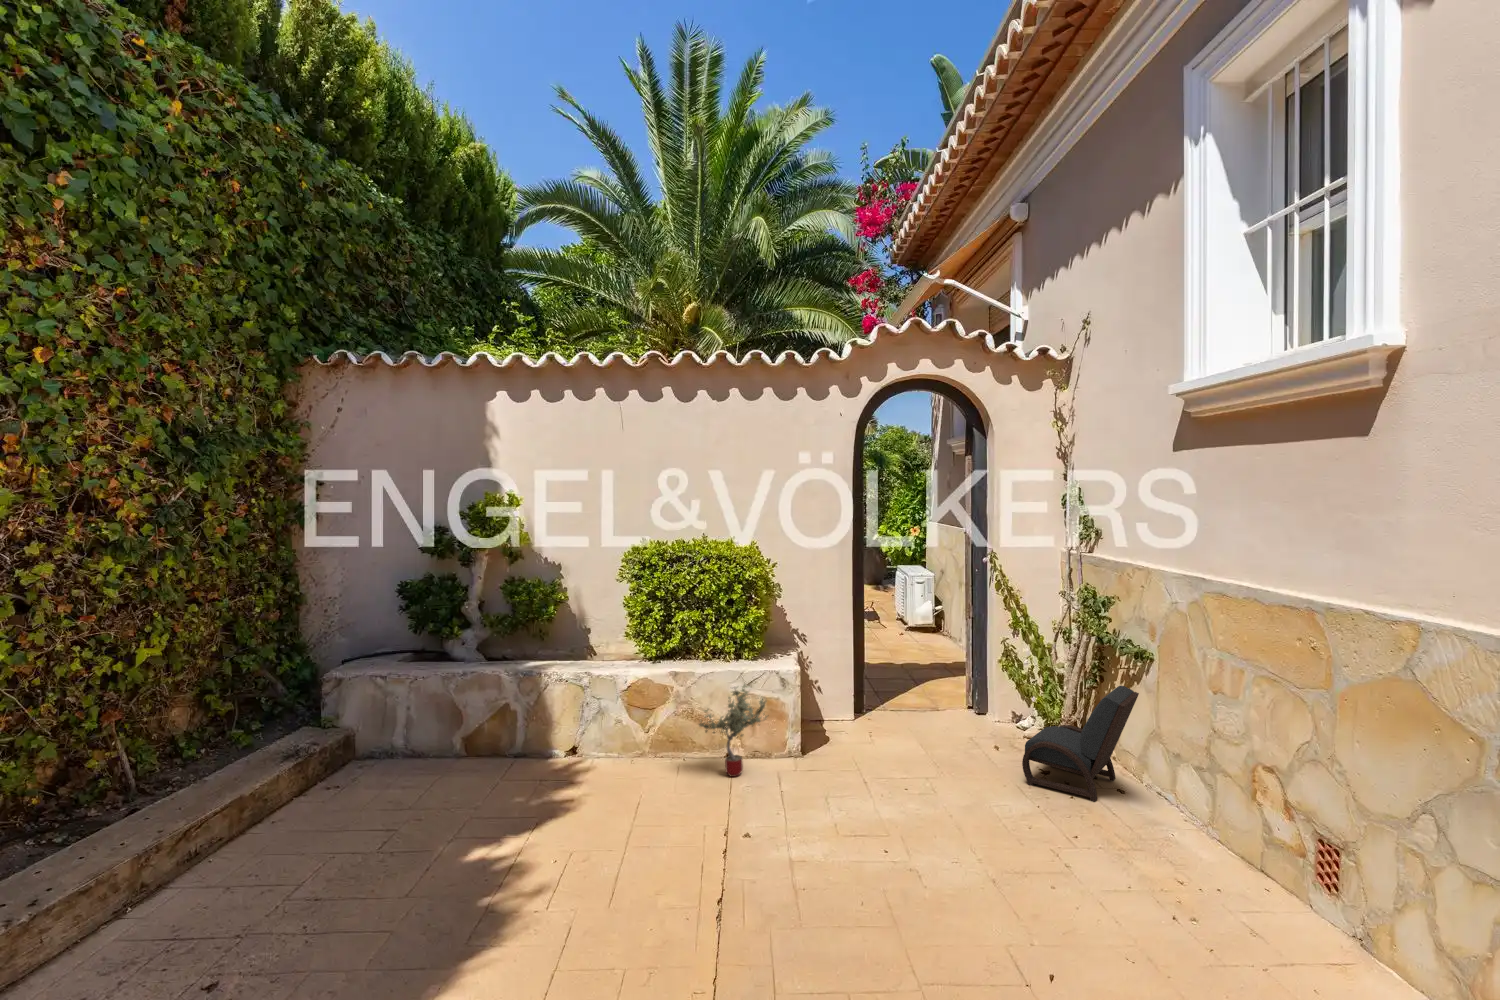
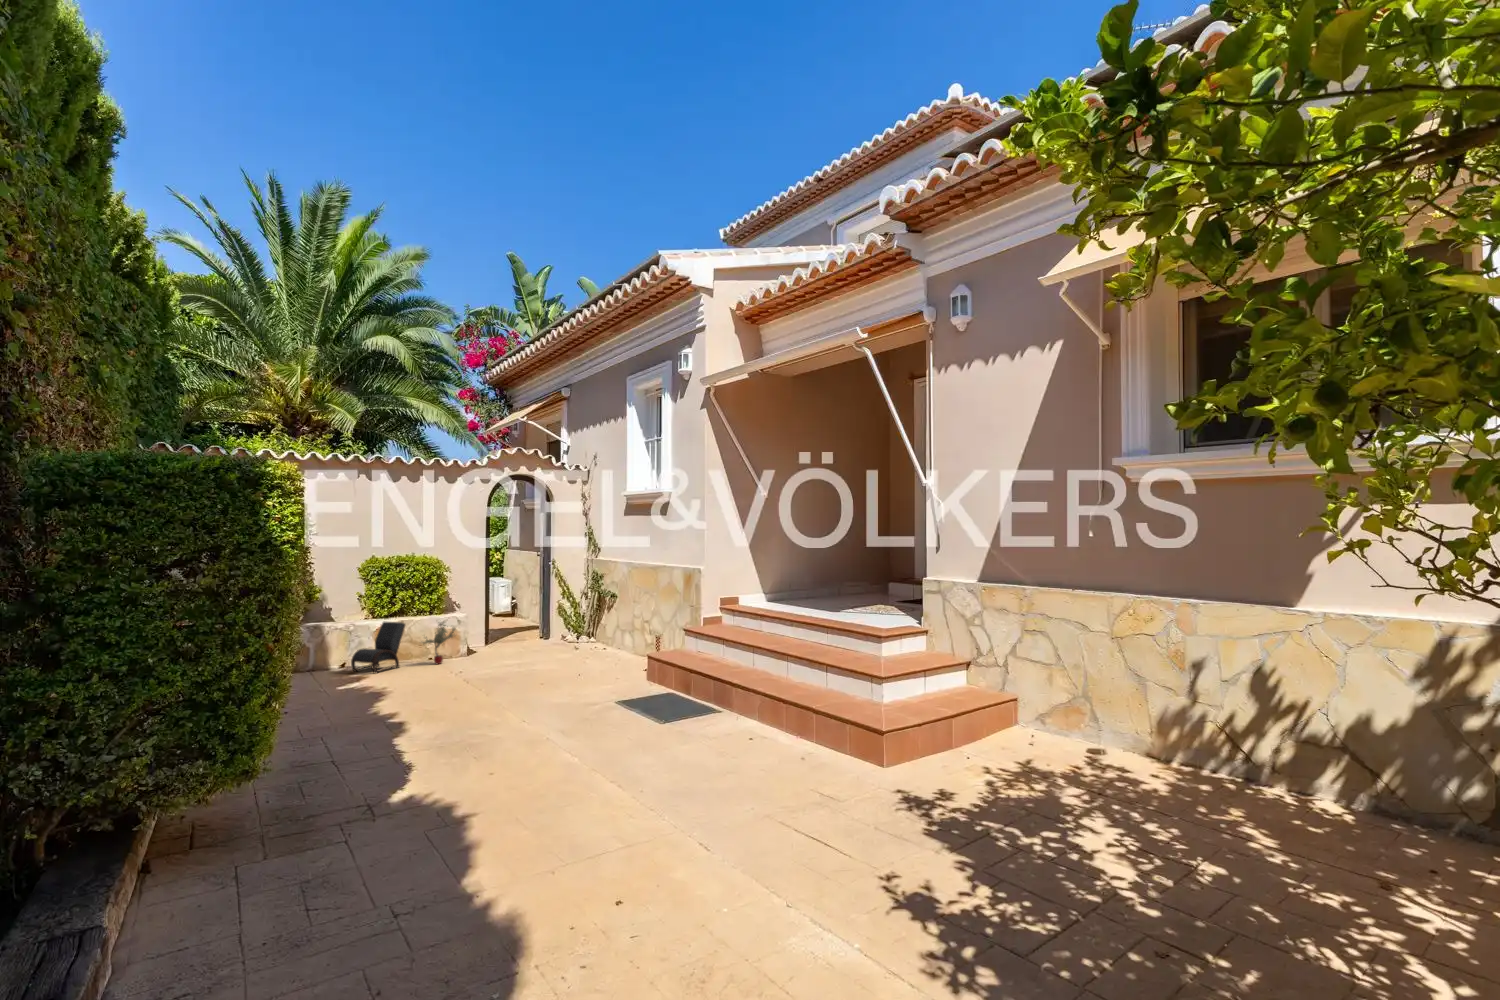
lounge chair: present [1022,686,1139,802] -> present [351,621,405,673]

